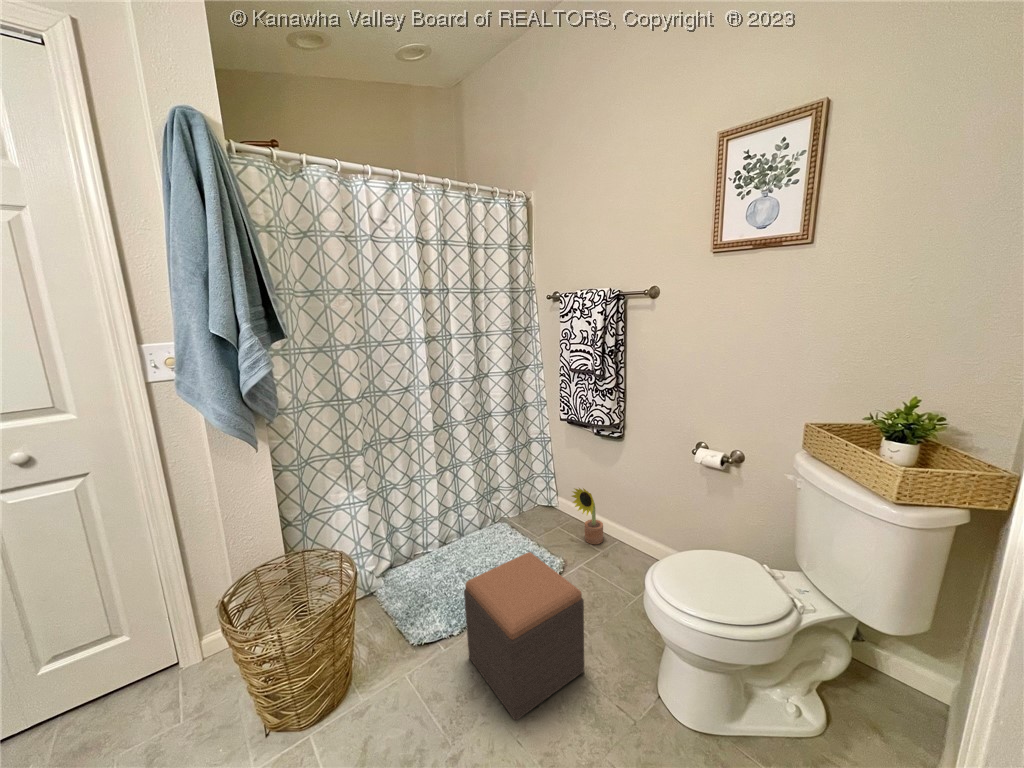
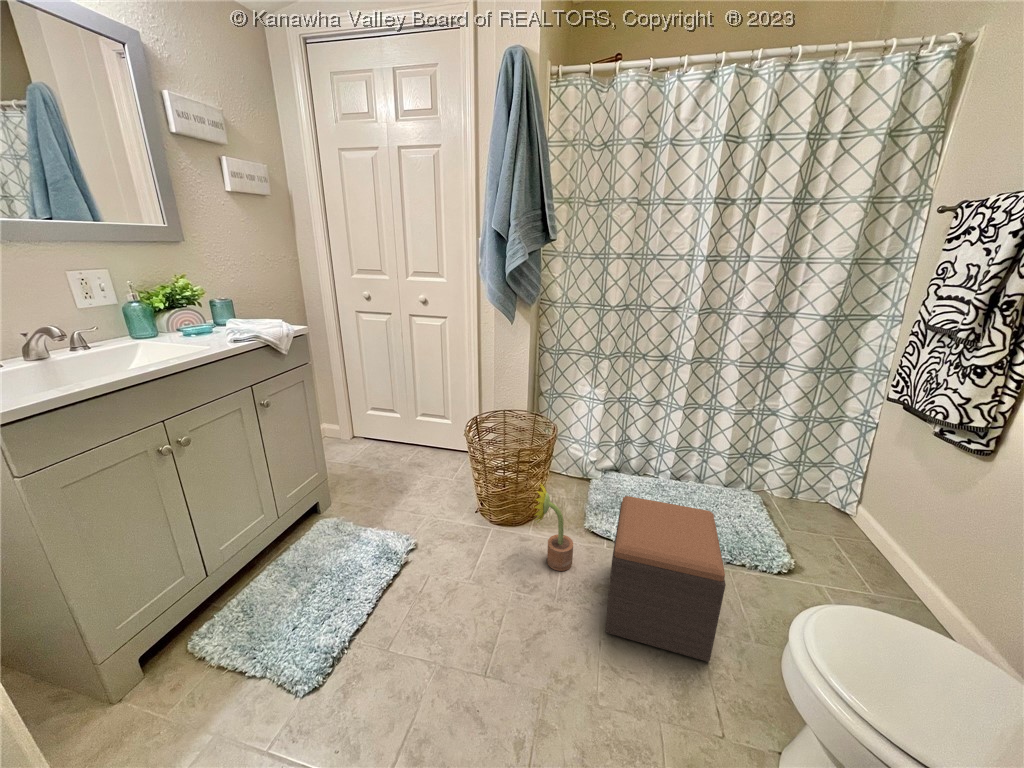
decorative plant: present [572,488,603,544] -> present [534,484,573,571]

